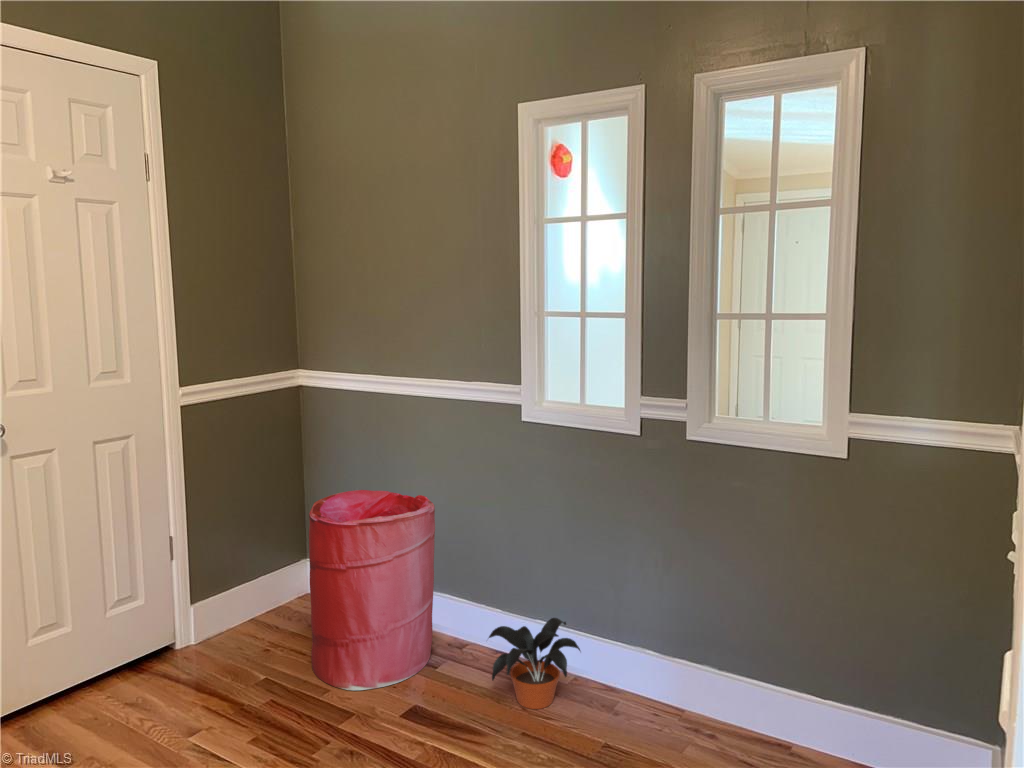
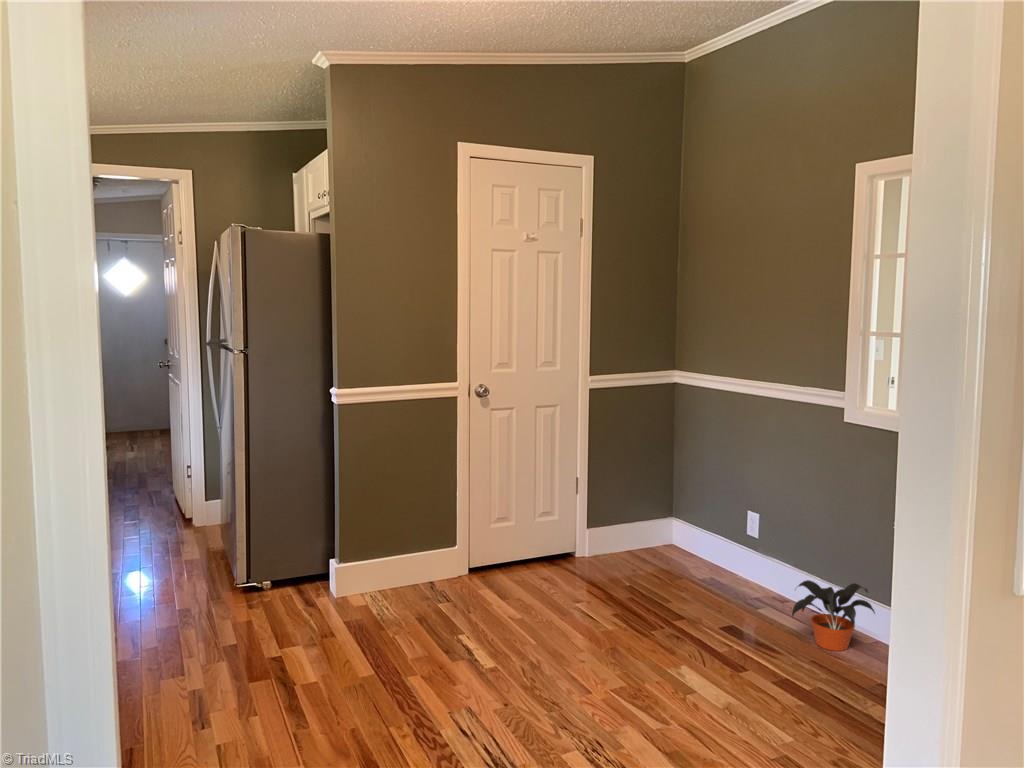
laundry hamper: present [309,490,435,691] -> none [663,464,766,610]

